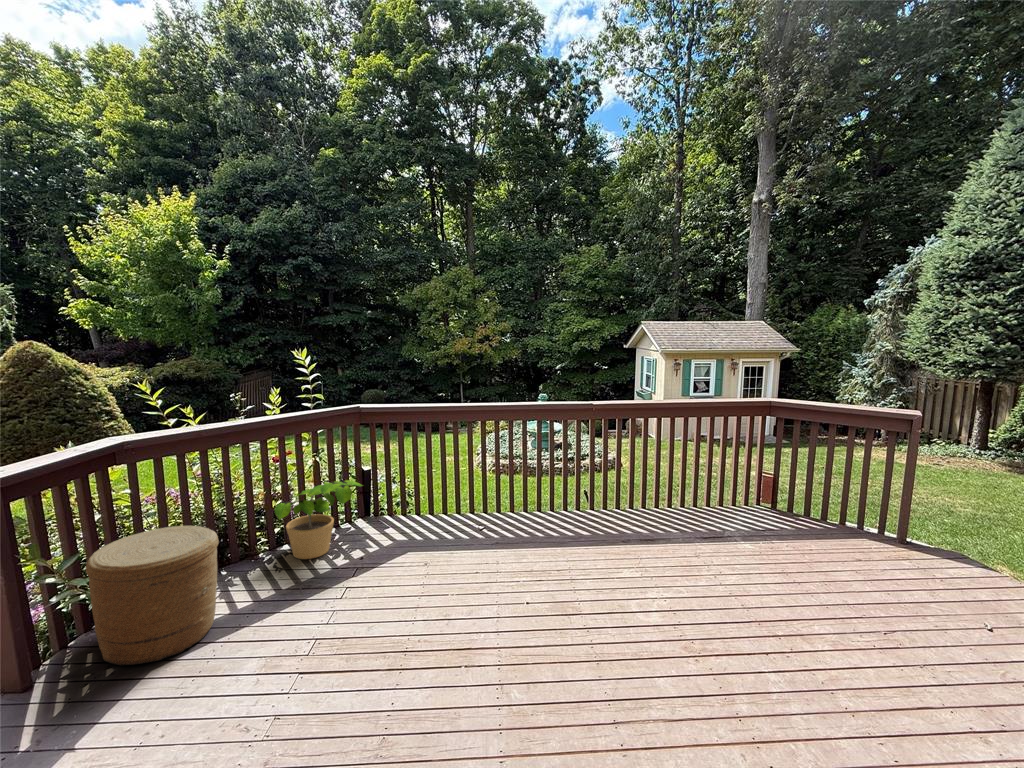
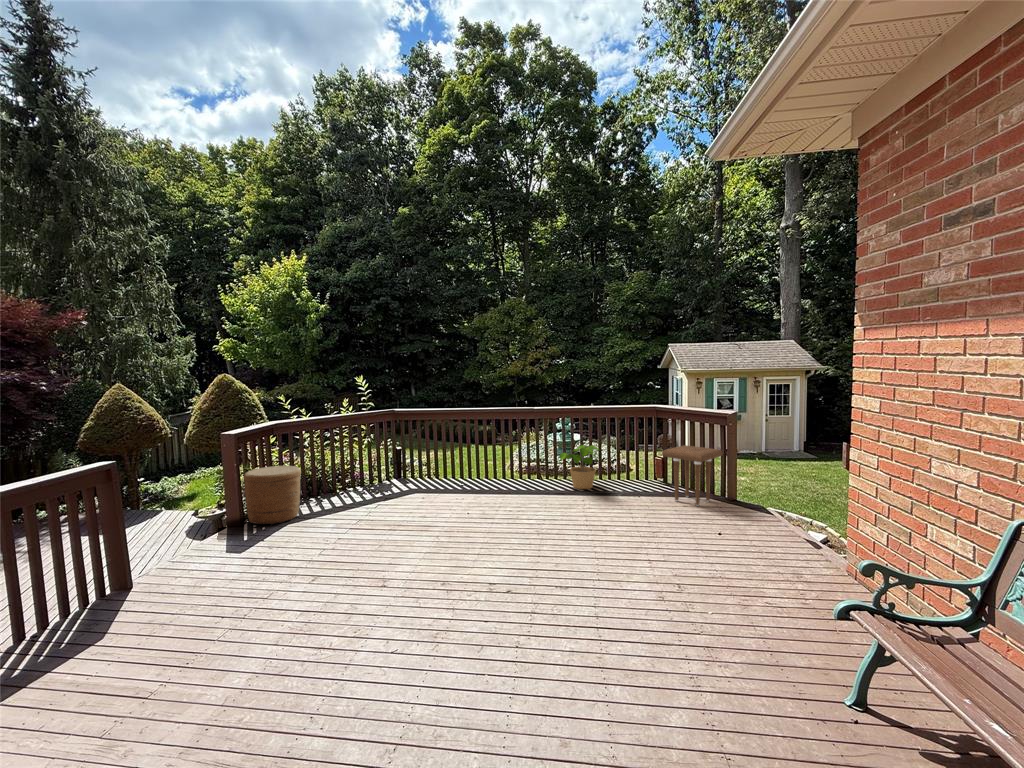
side table: none [806,460,886,553] -> present [662,445,723,506]
potted plant: present [274,480,363,559] -> present [560,445,599,489]

